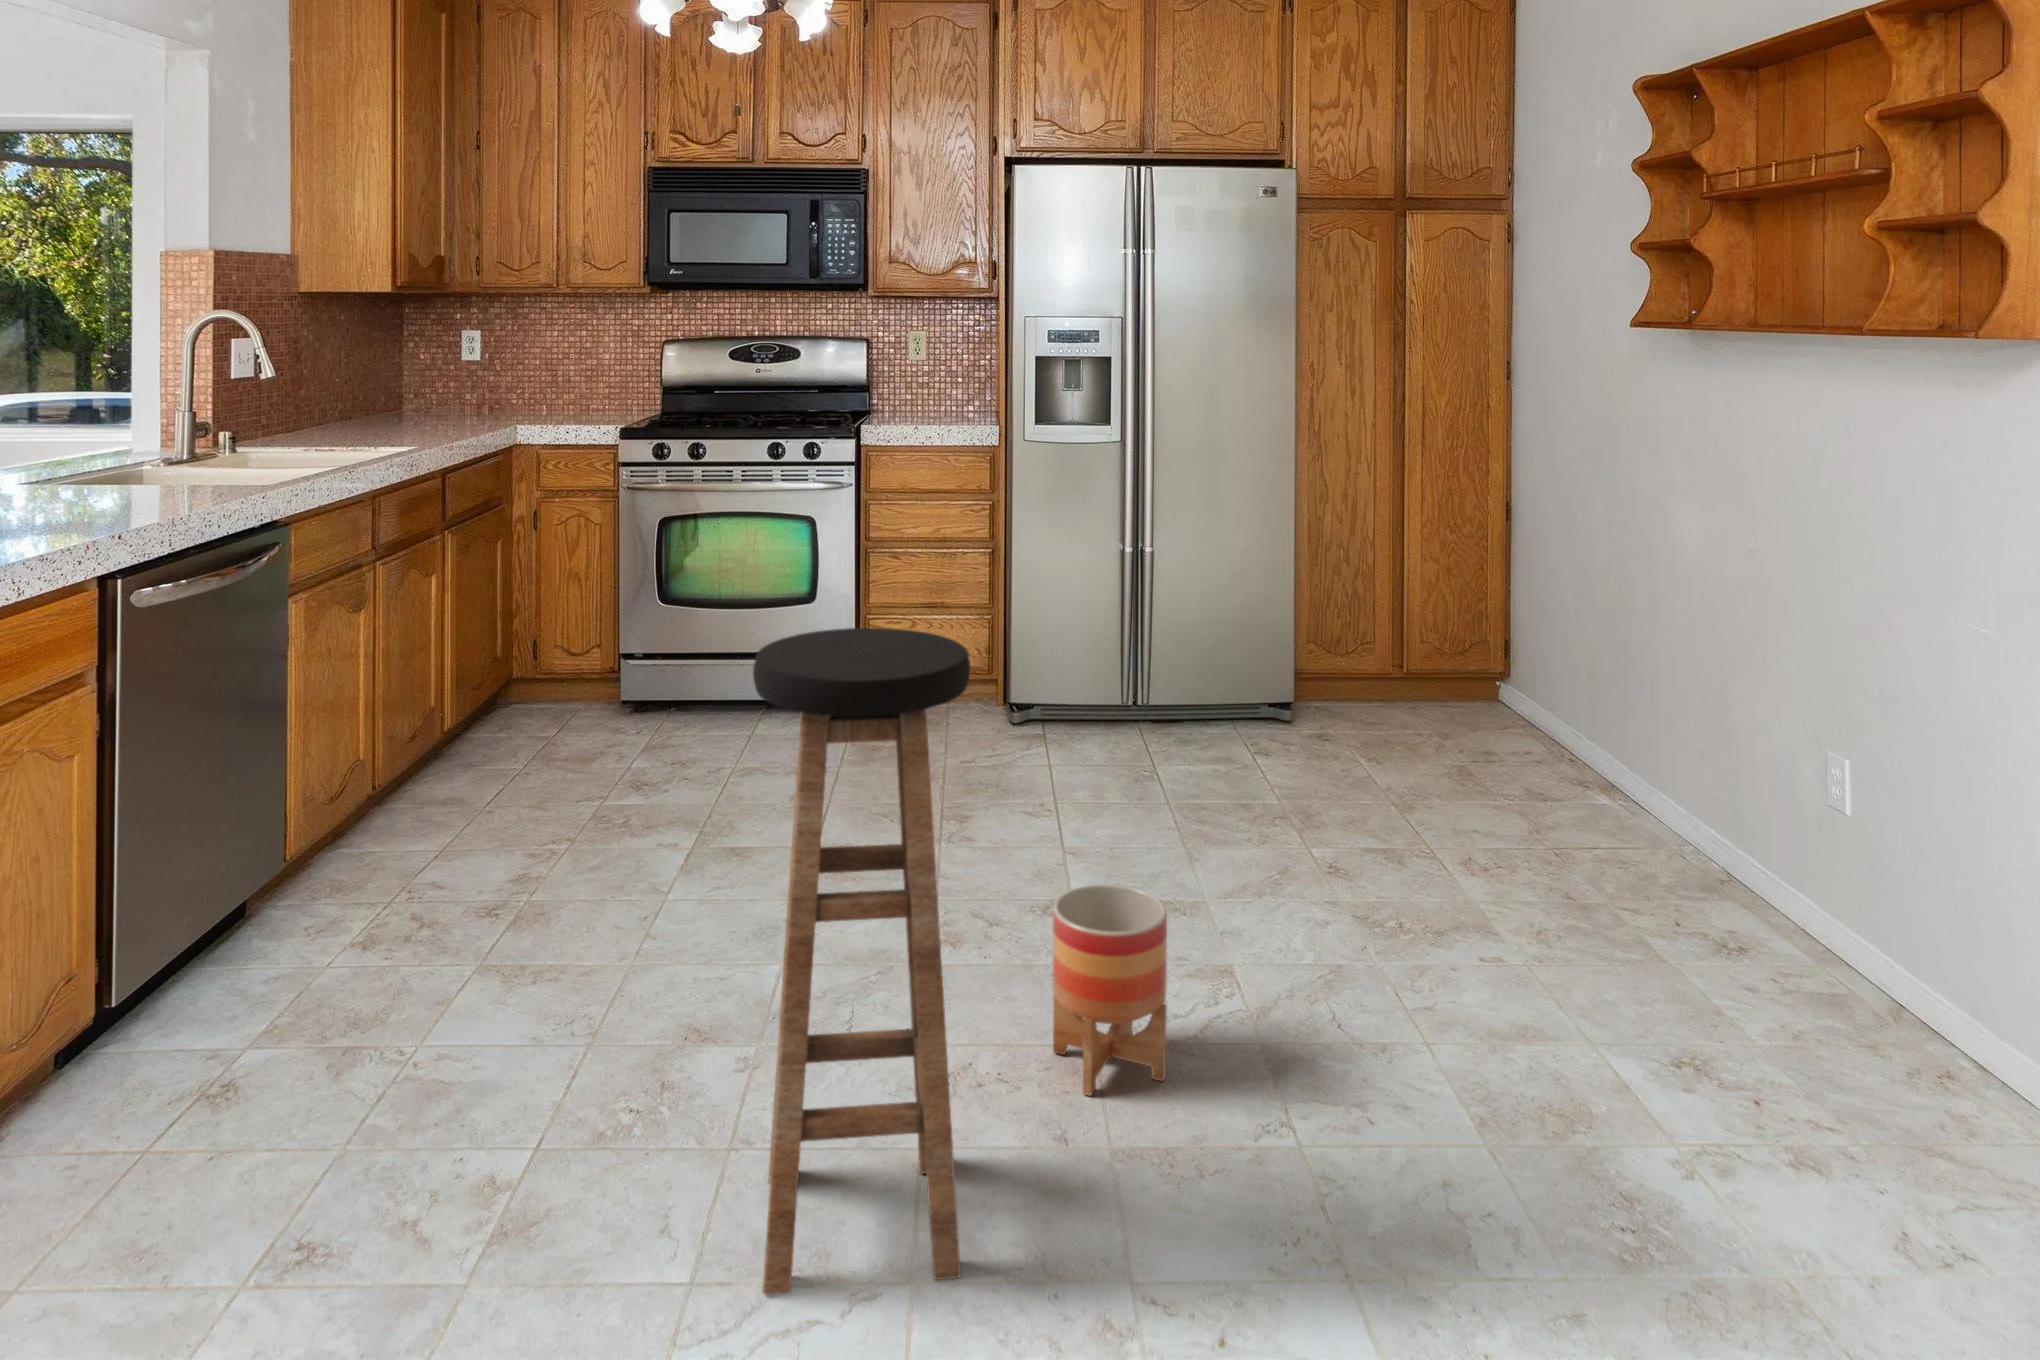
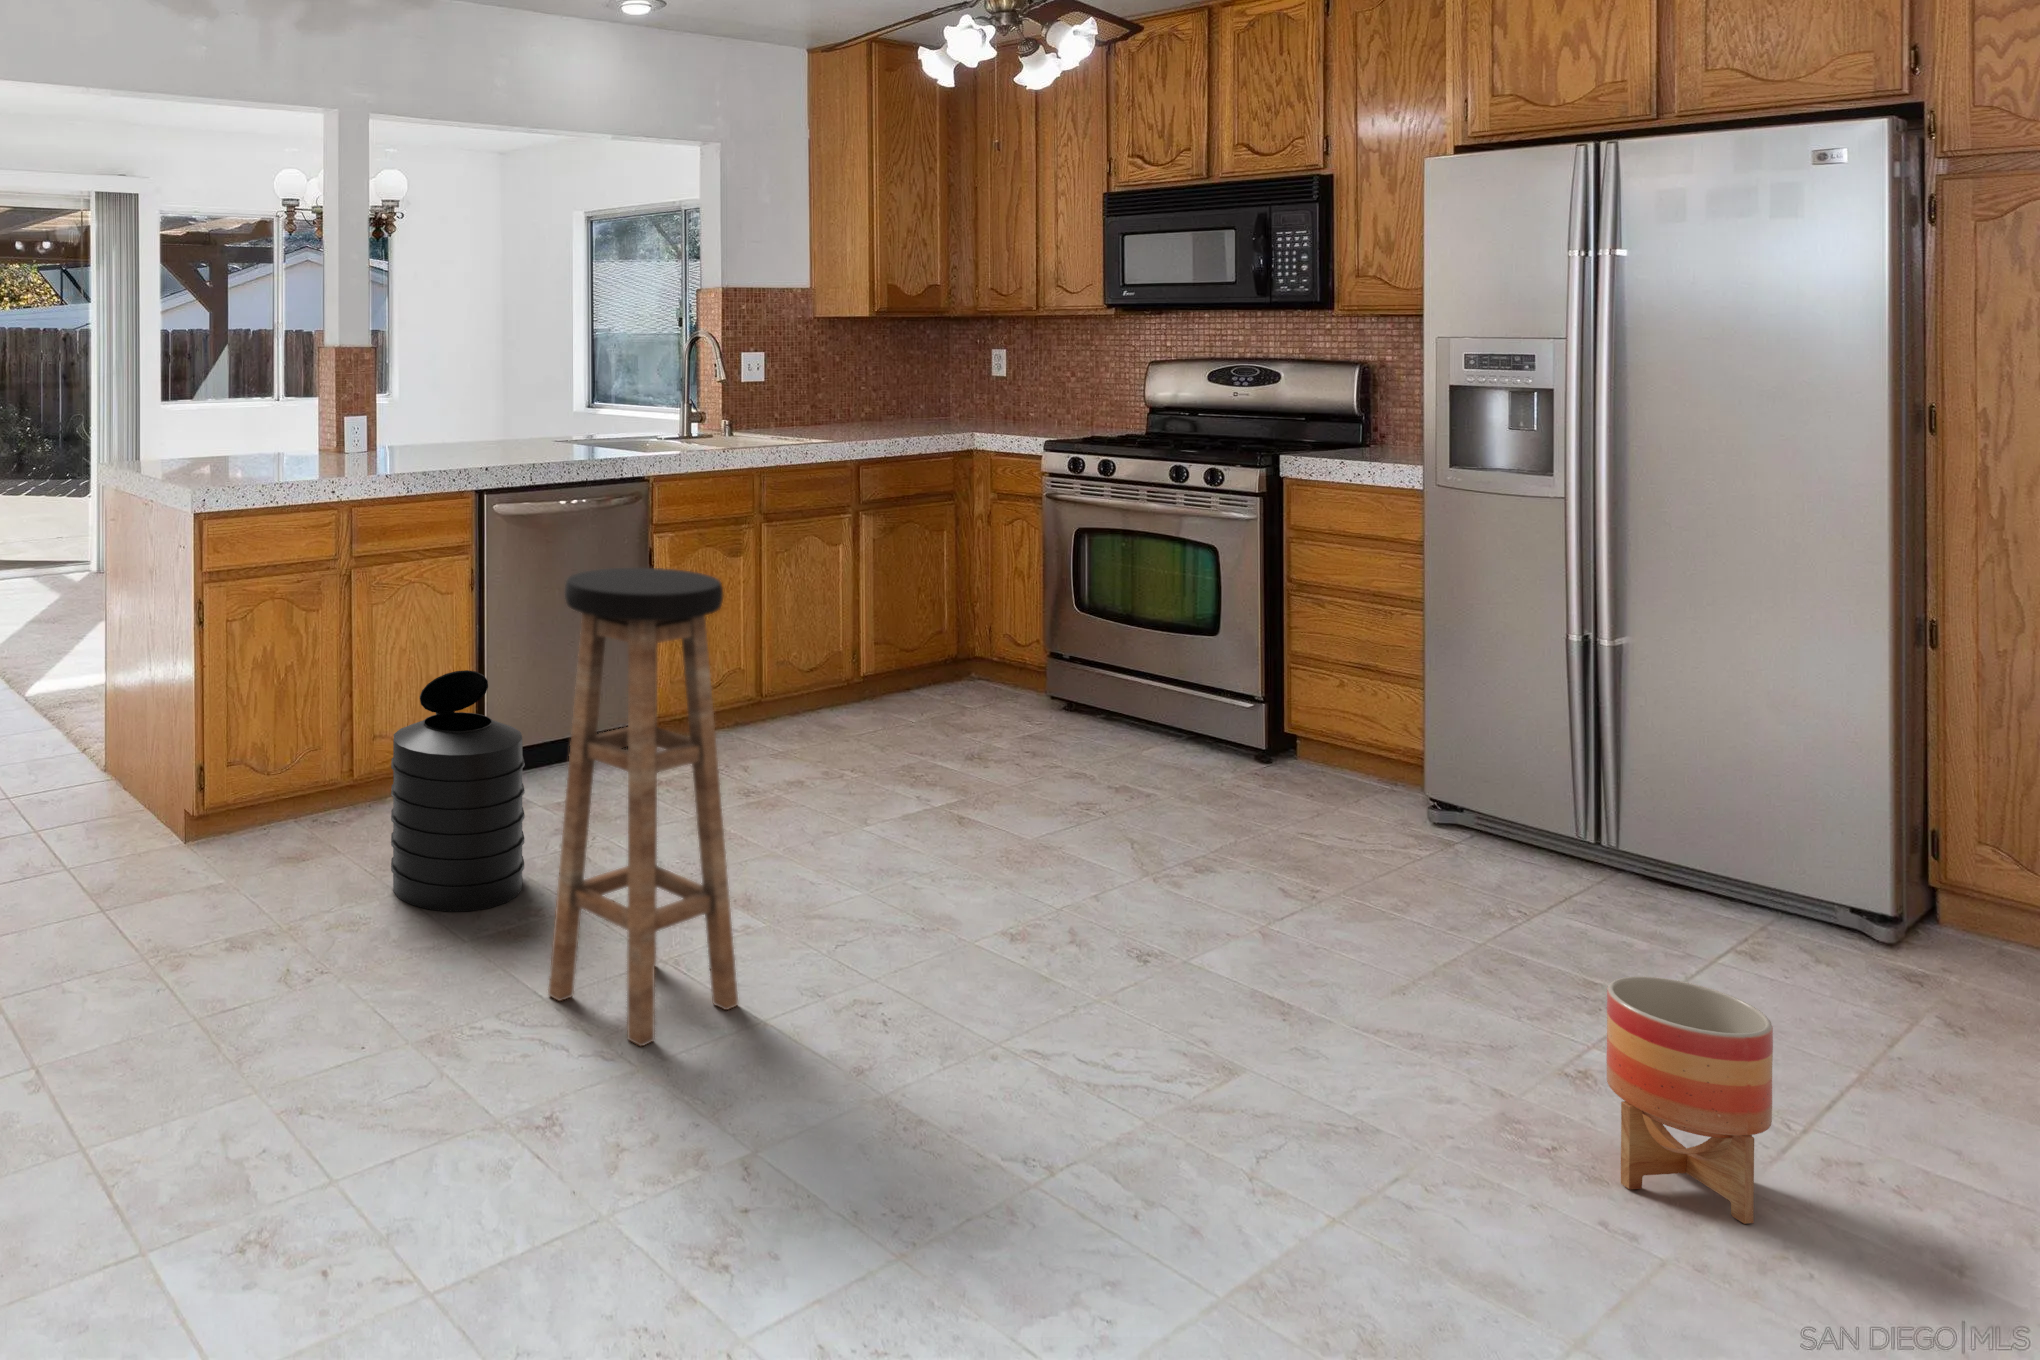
trash can: none [237,867,483,1310] -> present [391,670,525,912]
planter: present [1053,884,1167,1096] -> present [1606,977,1773,1224]

